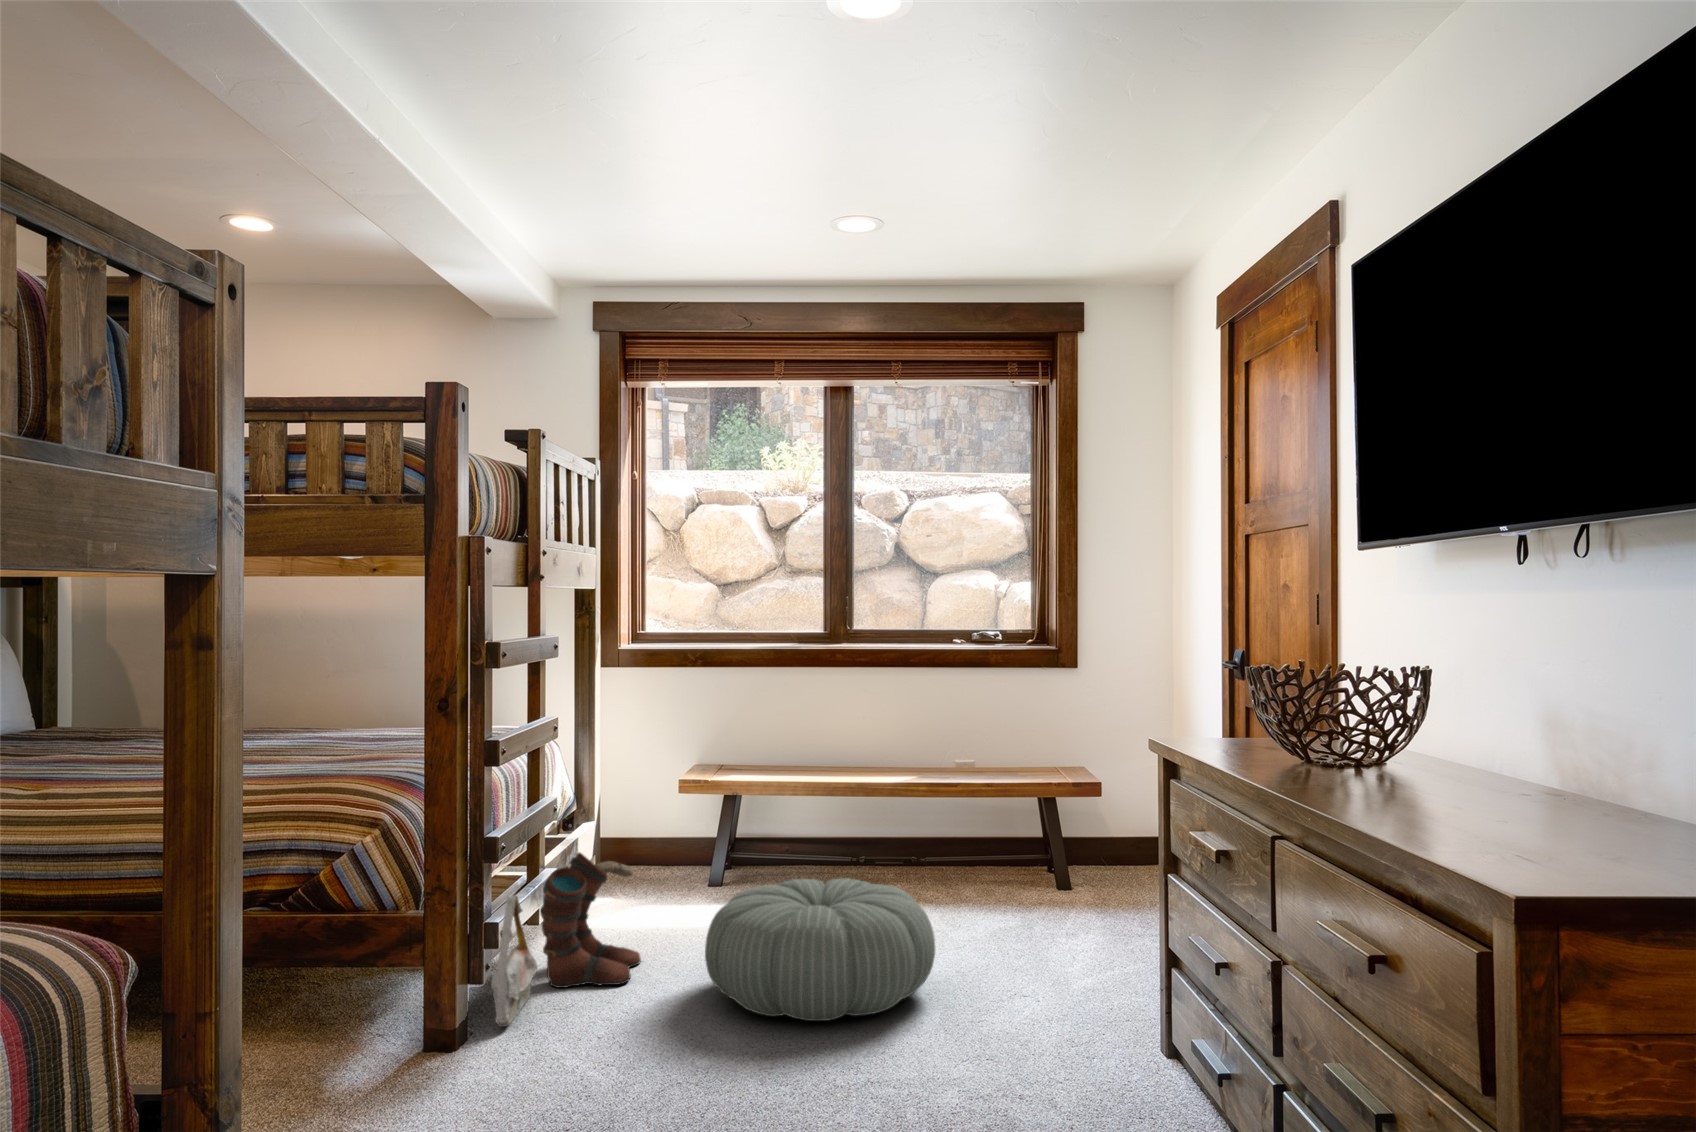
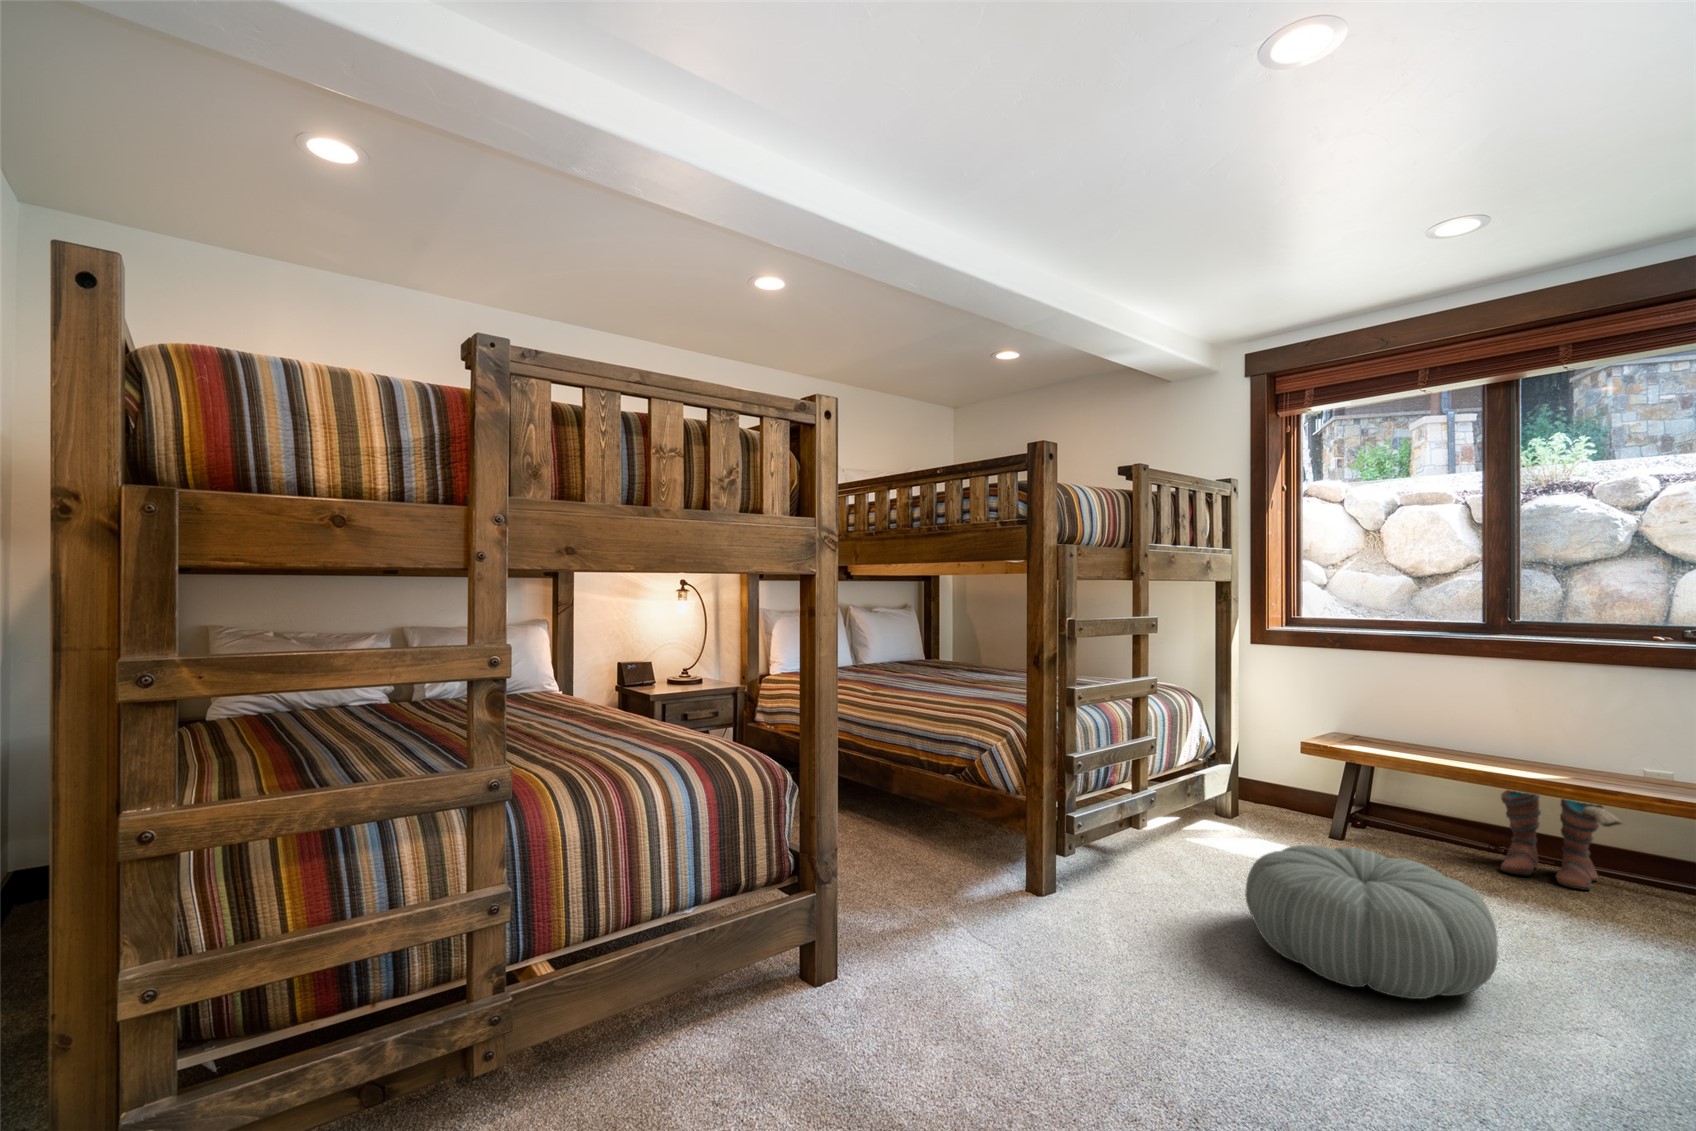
boots: present [540,853,641,988] -> present [1501,790,1622,890]
bag: present [491,895,538,1027] -> none [1075,801,1126,894]

